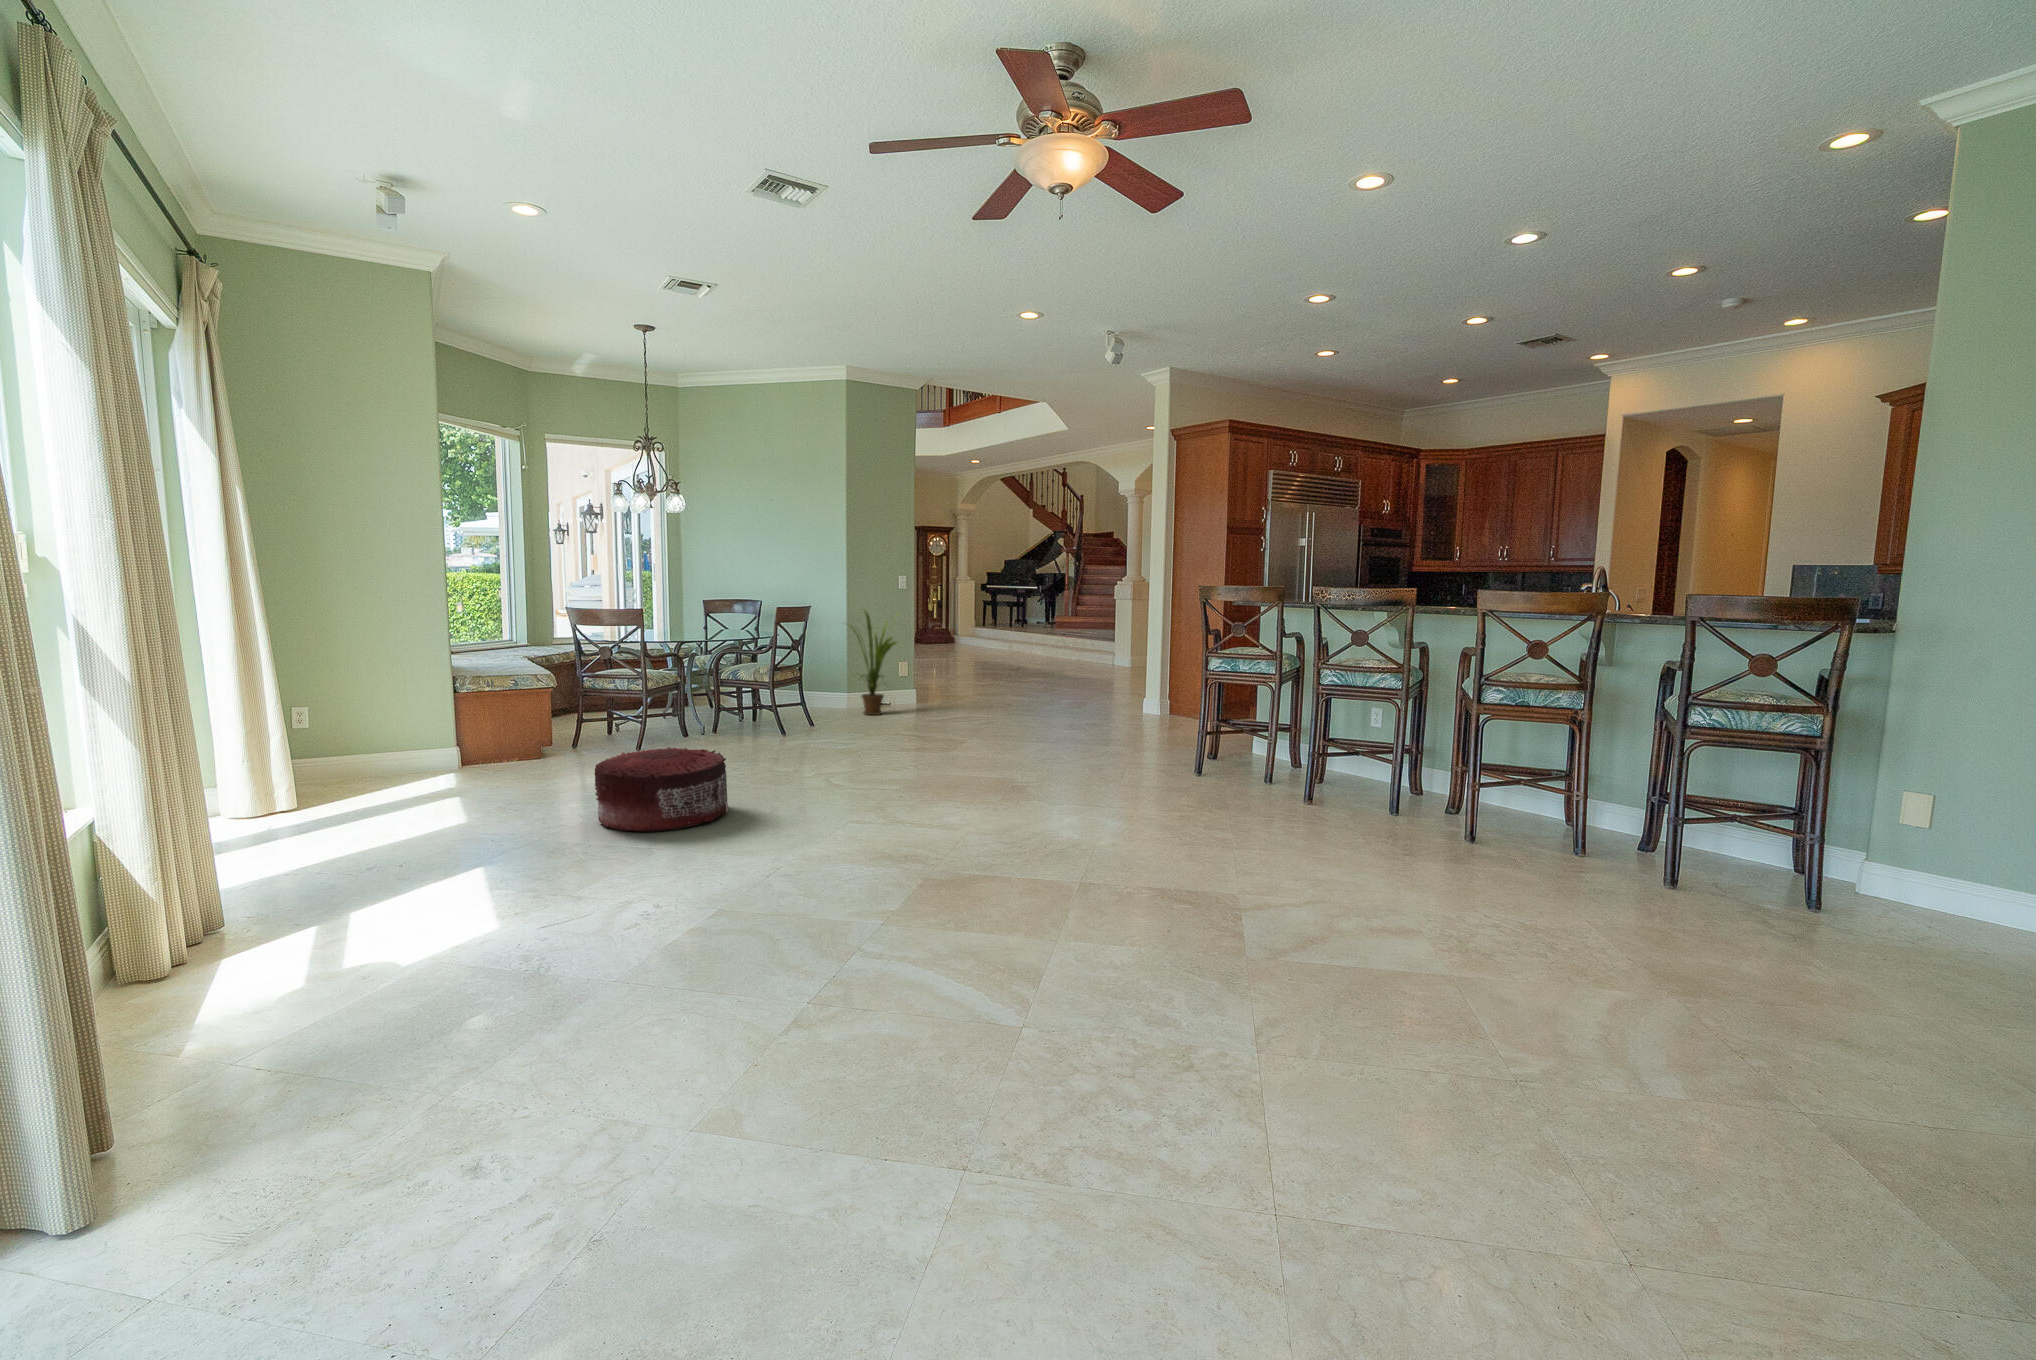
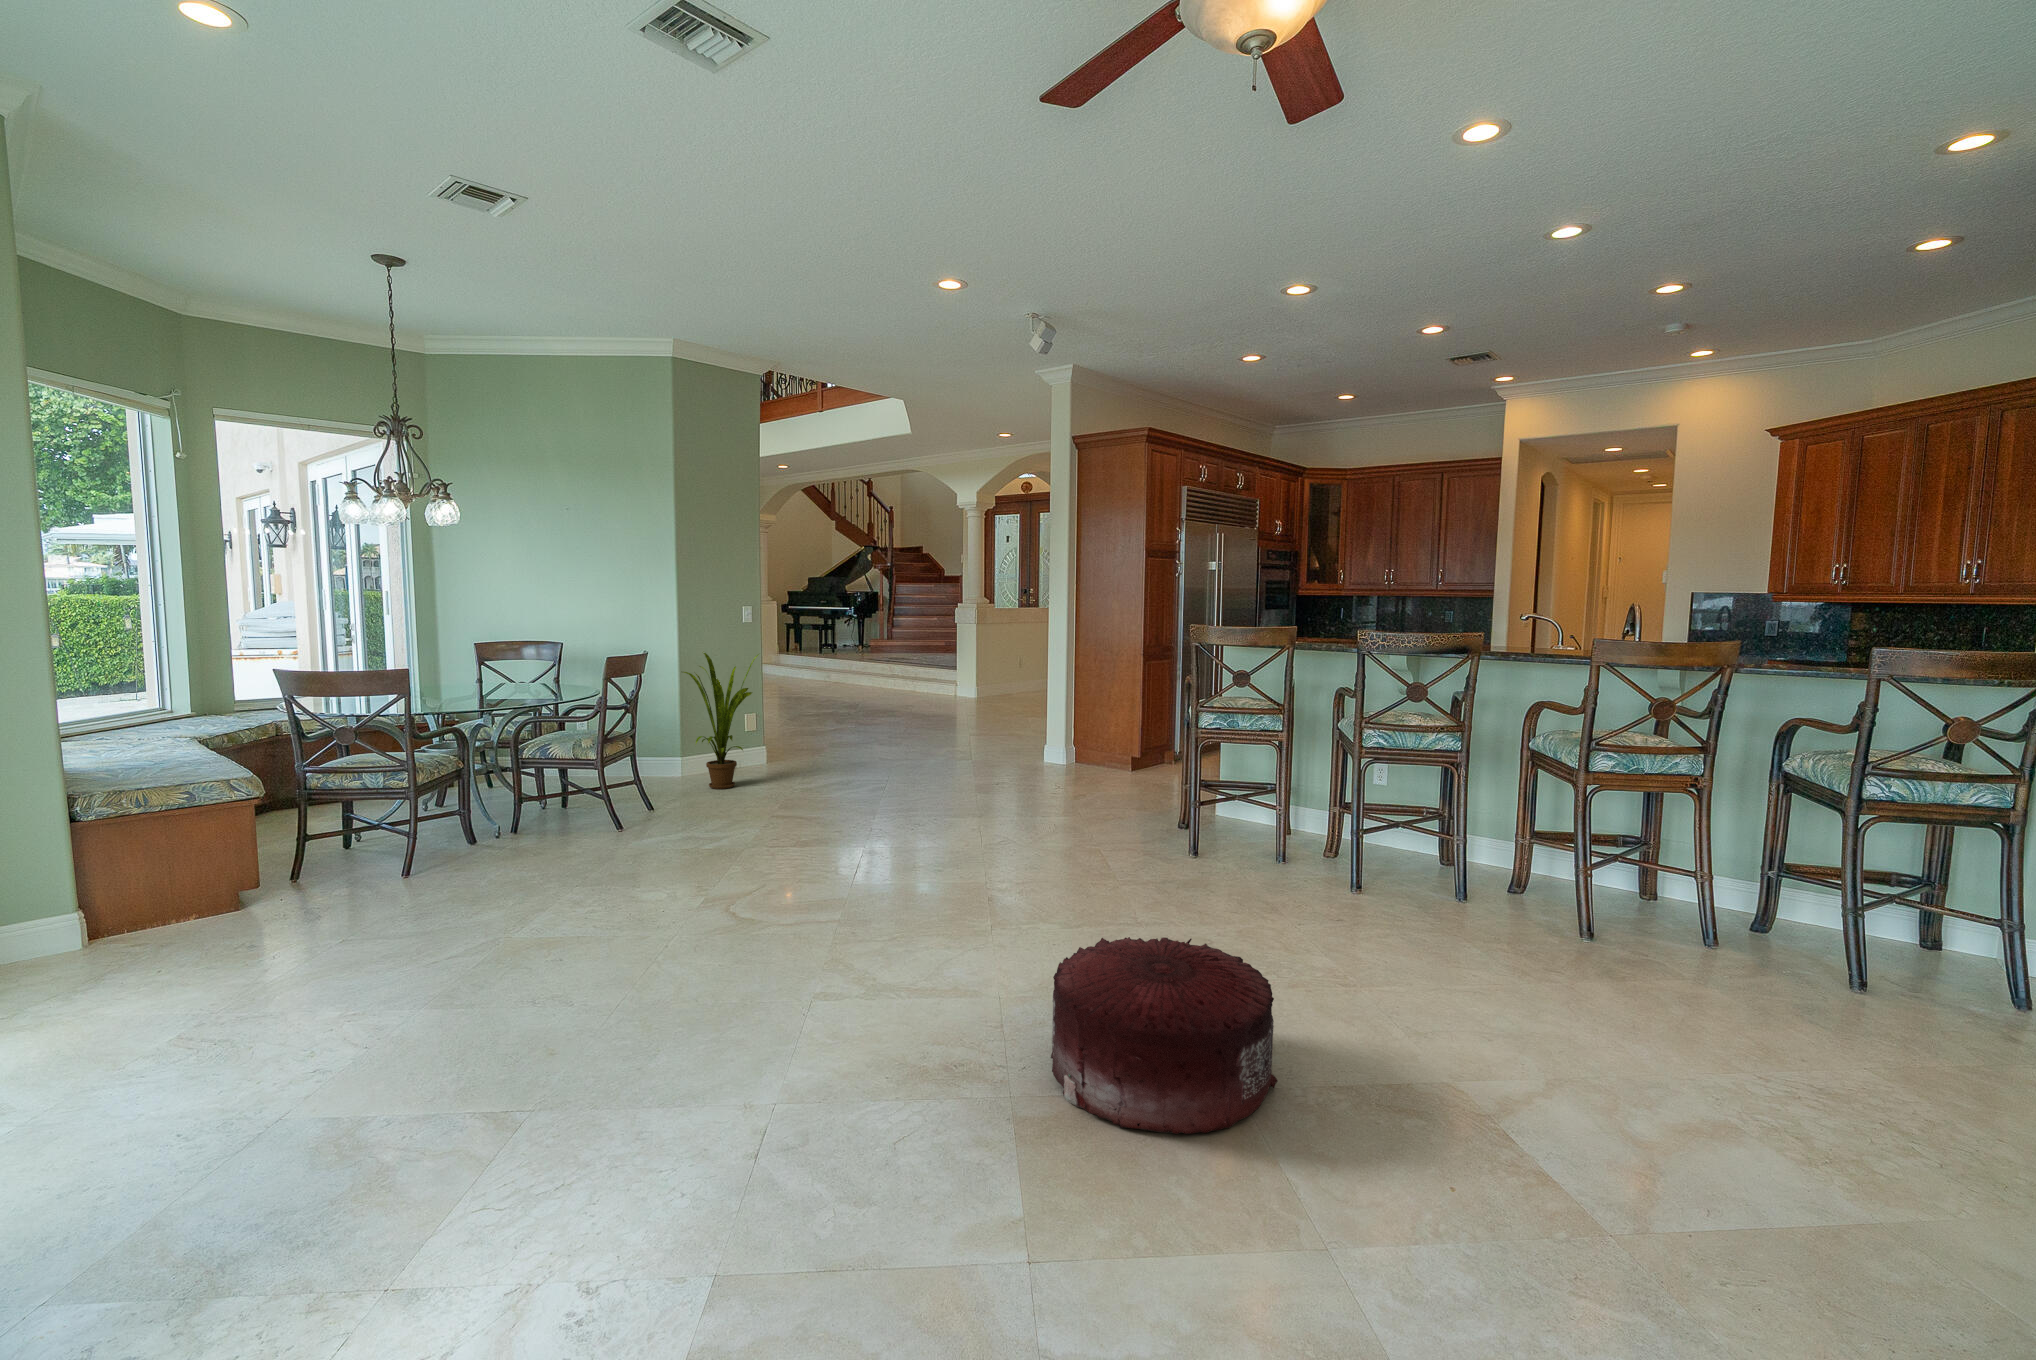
pouf: present [595,747,728,832] -> present [1051,937,1277,1134]

